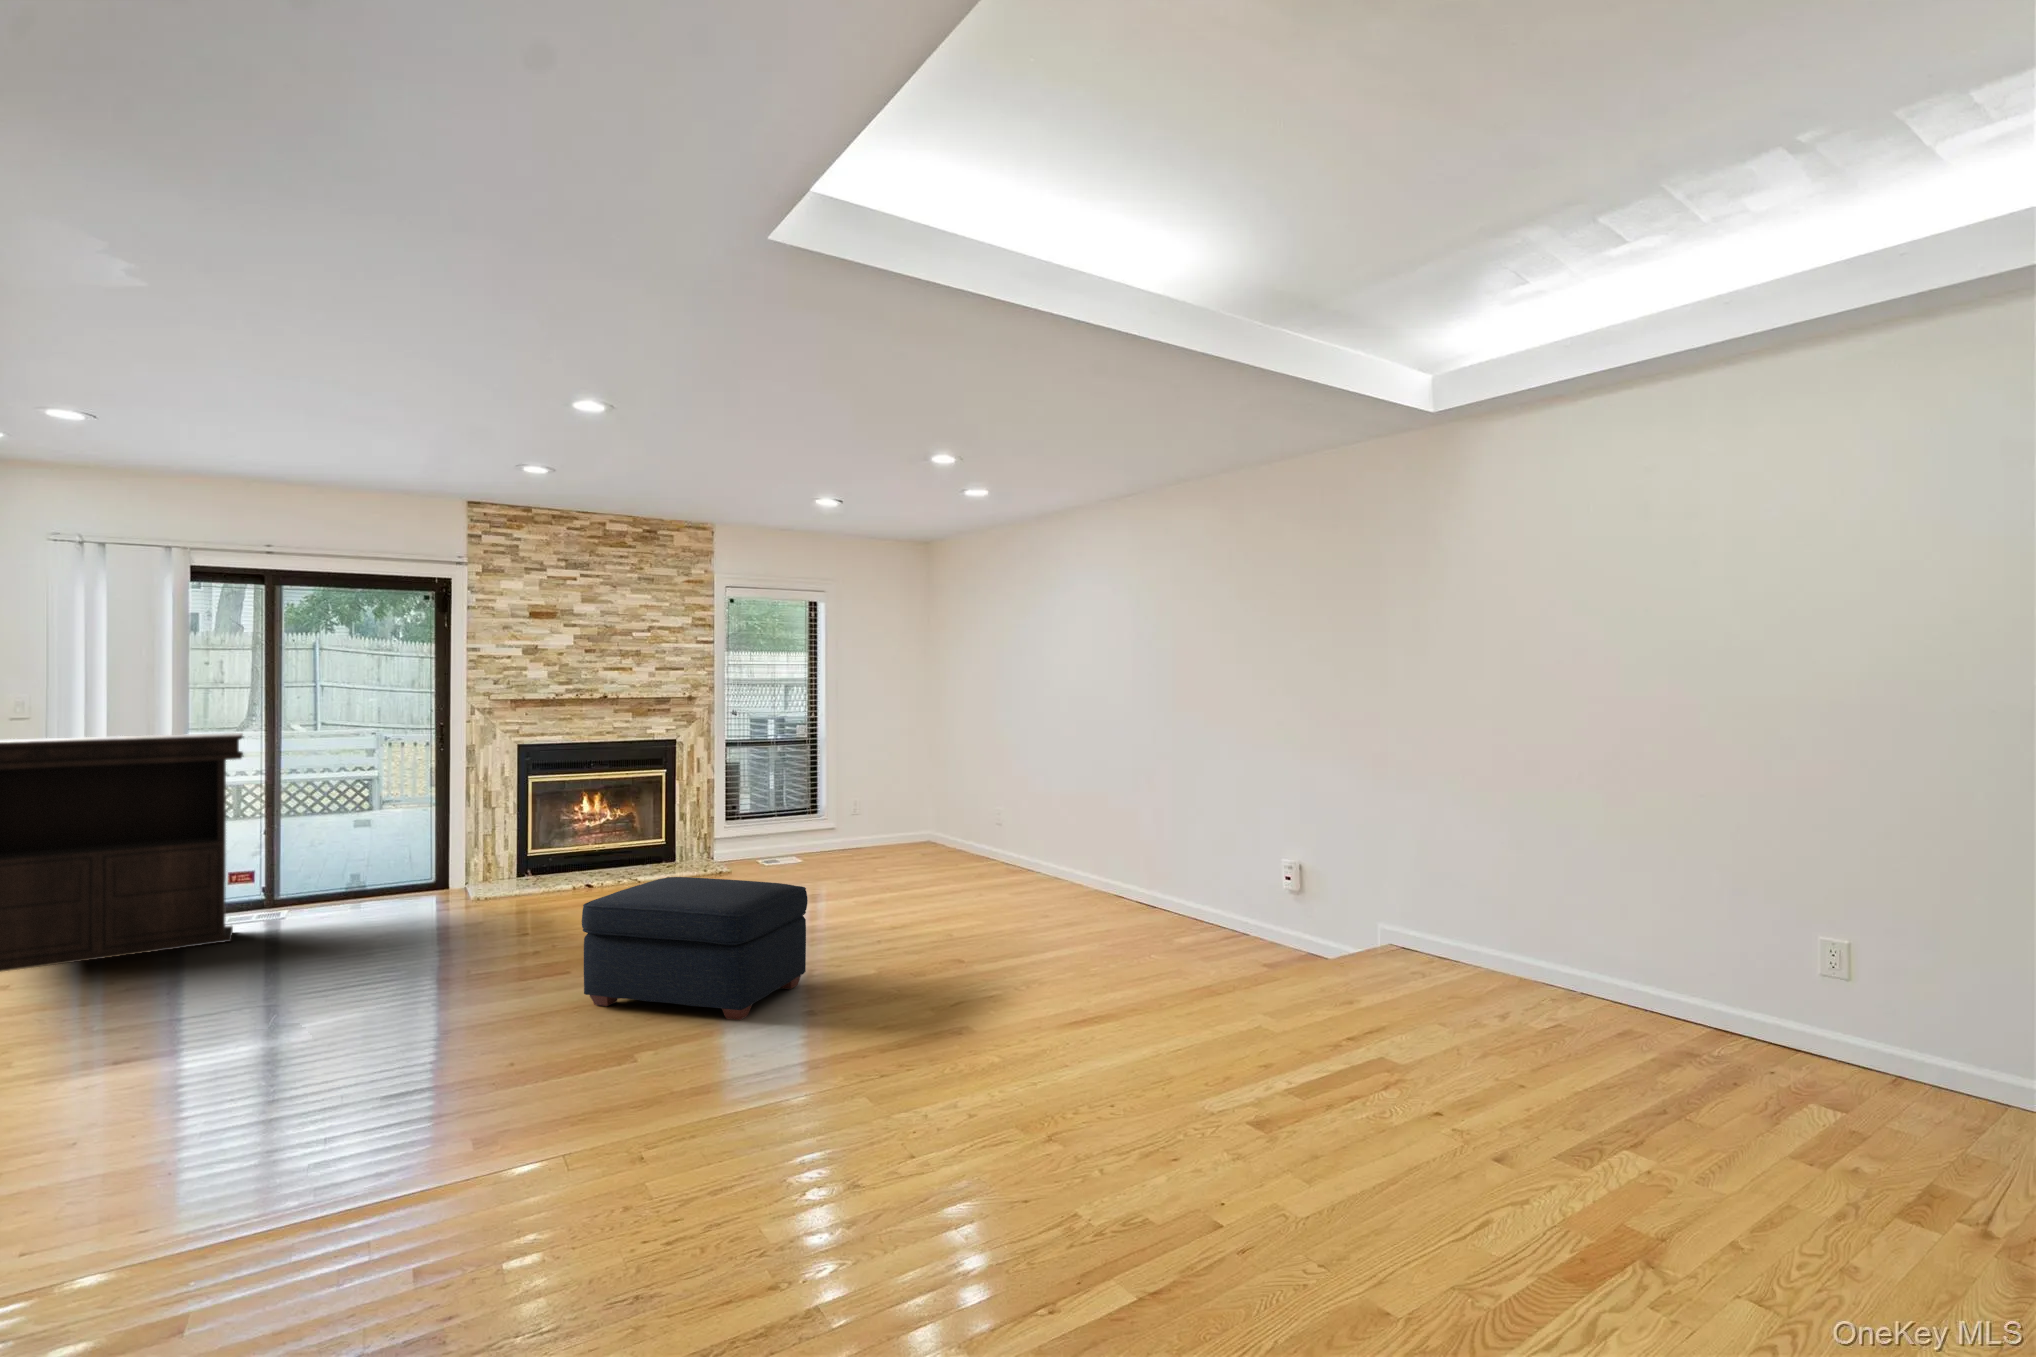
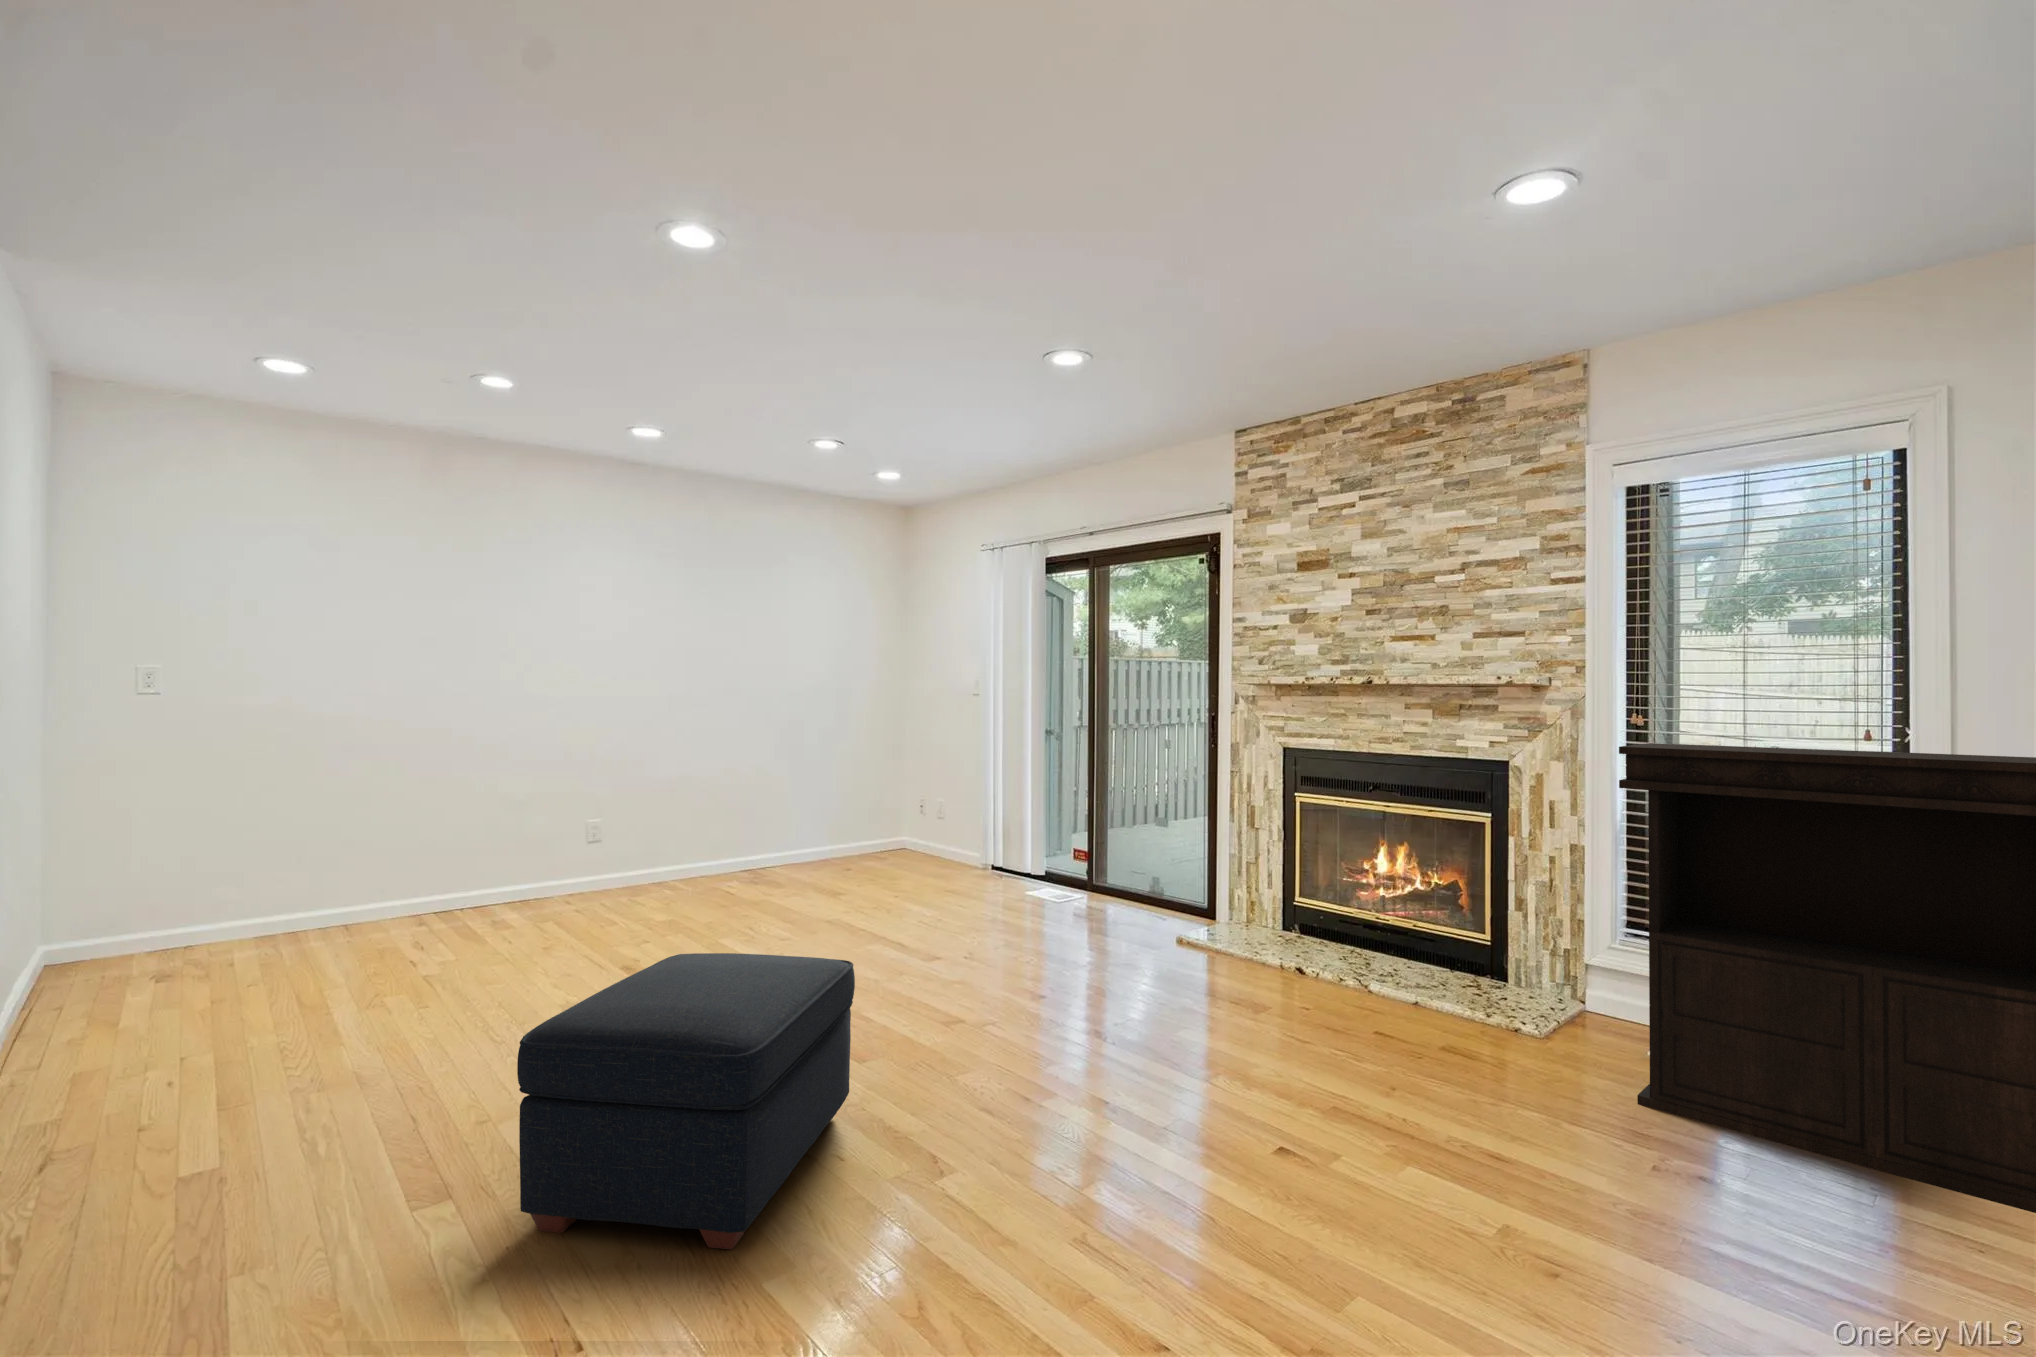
console table: present [0,733,243,972] -> present [1619,743,2036,1213]

